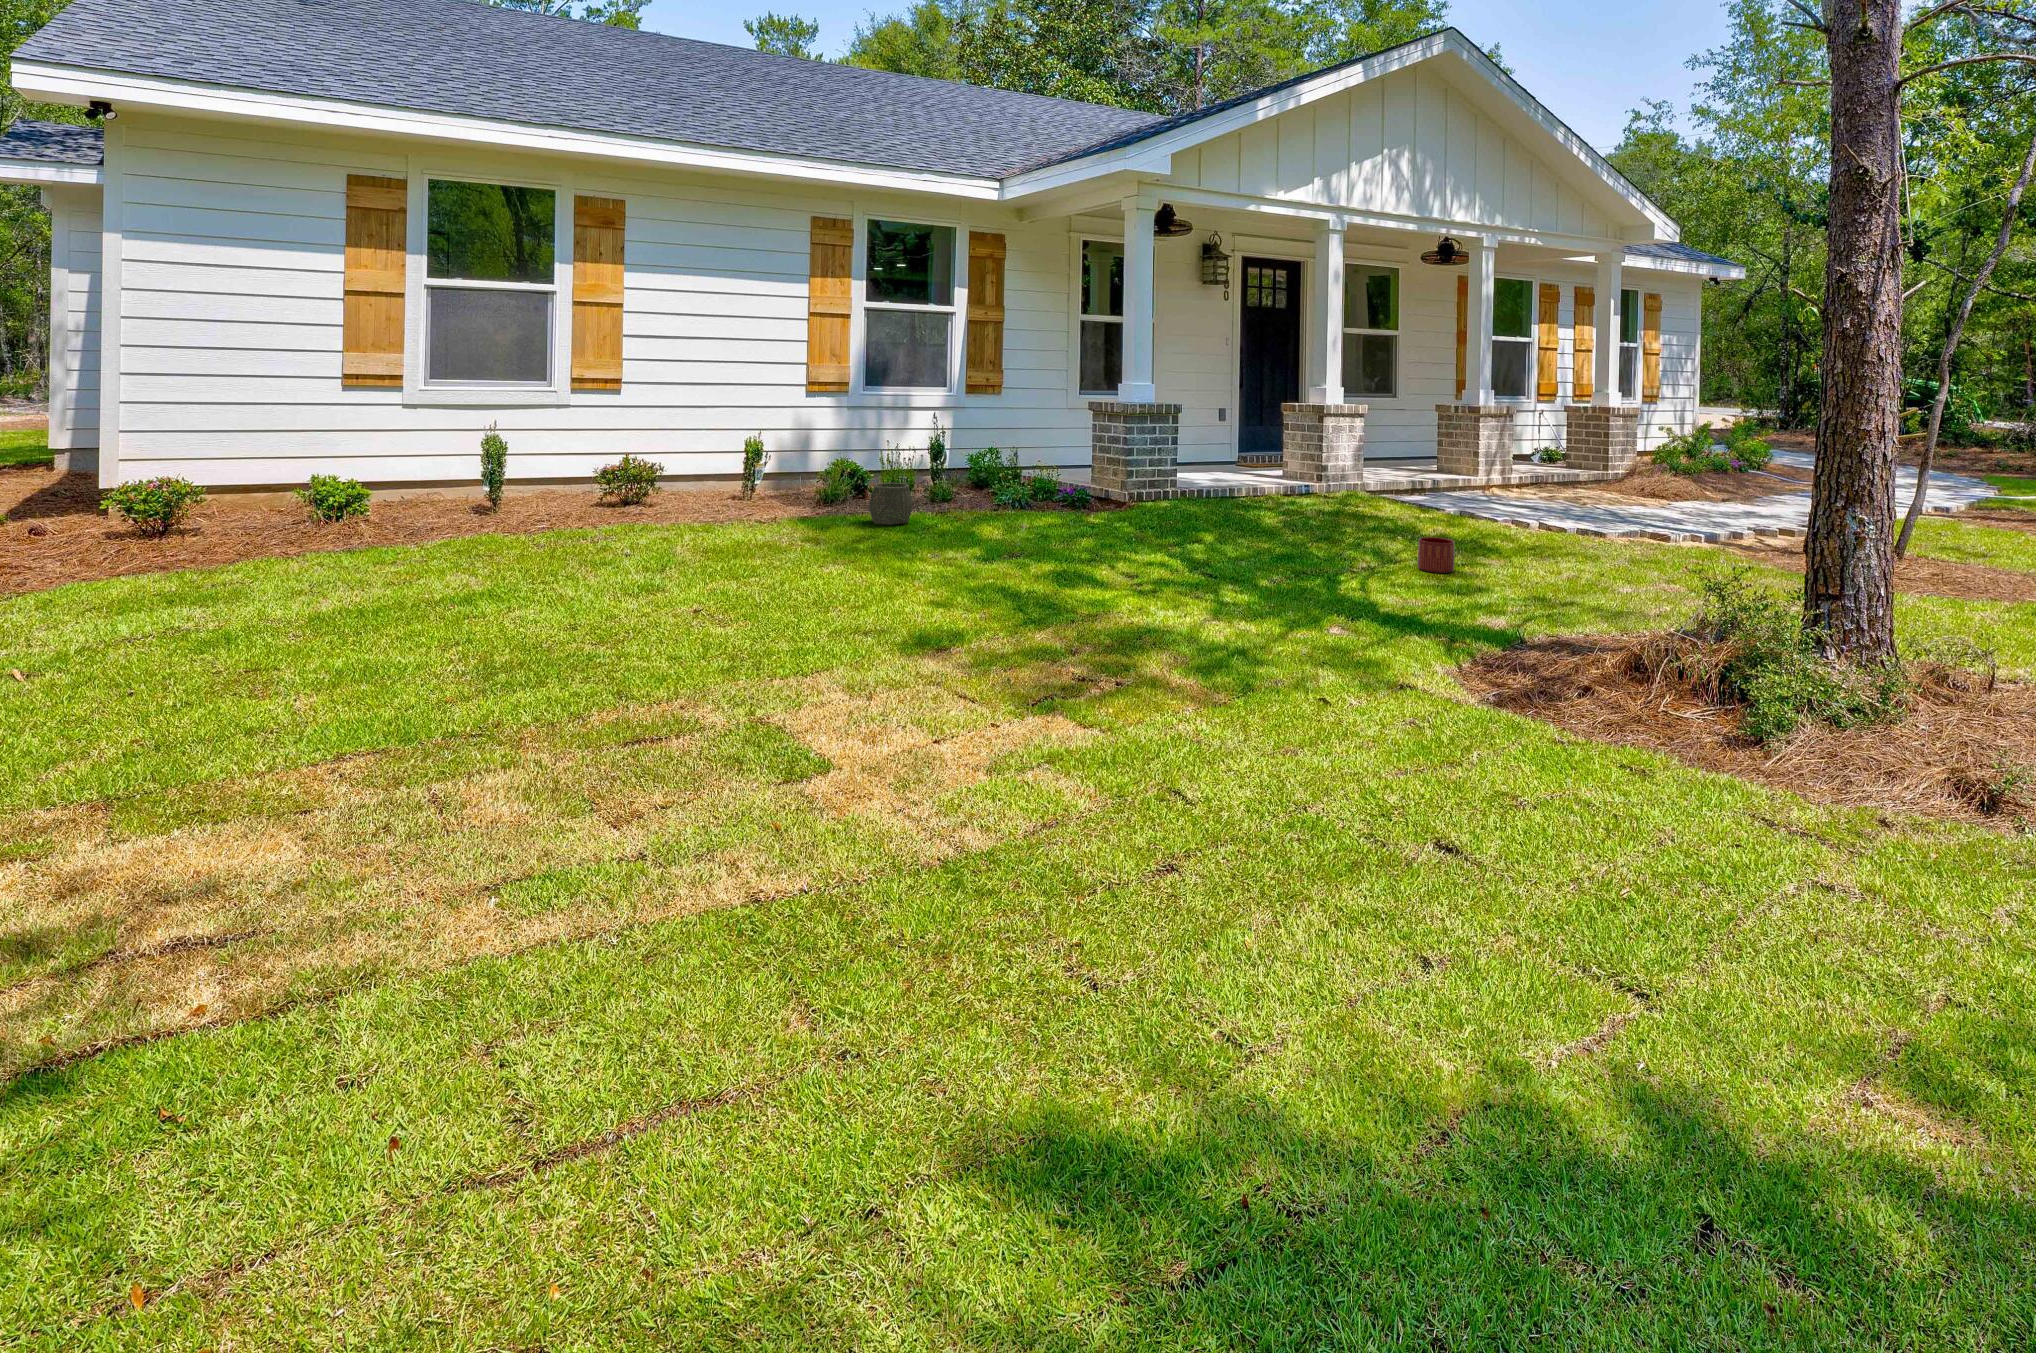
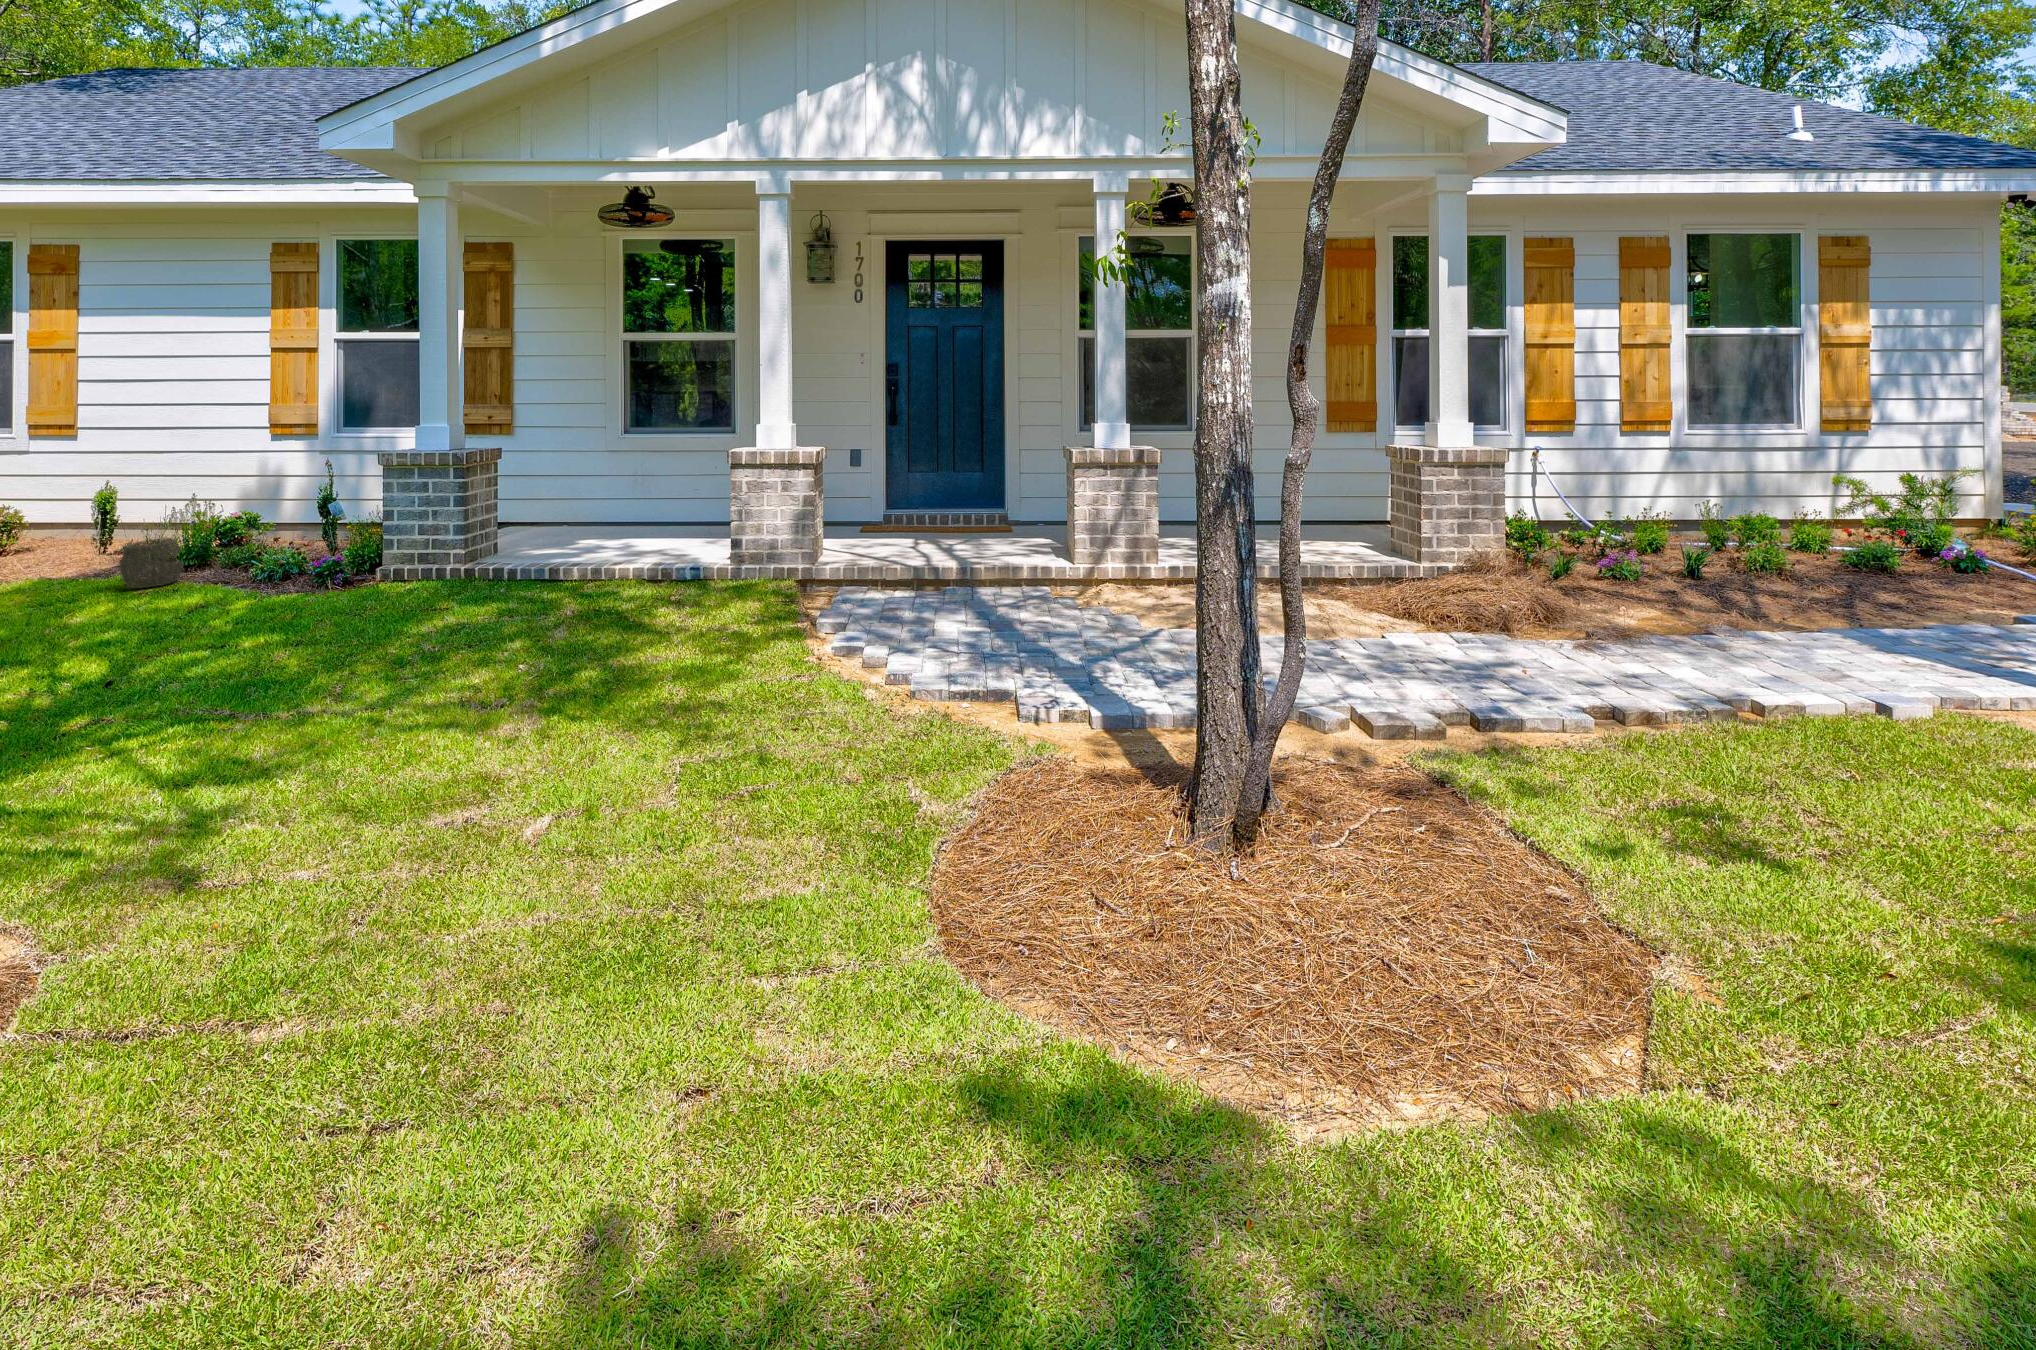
planter: present [1418,537,1455,573] -> none [105,721,189,801]

